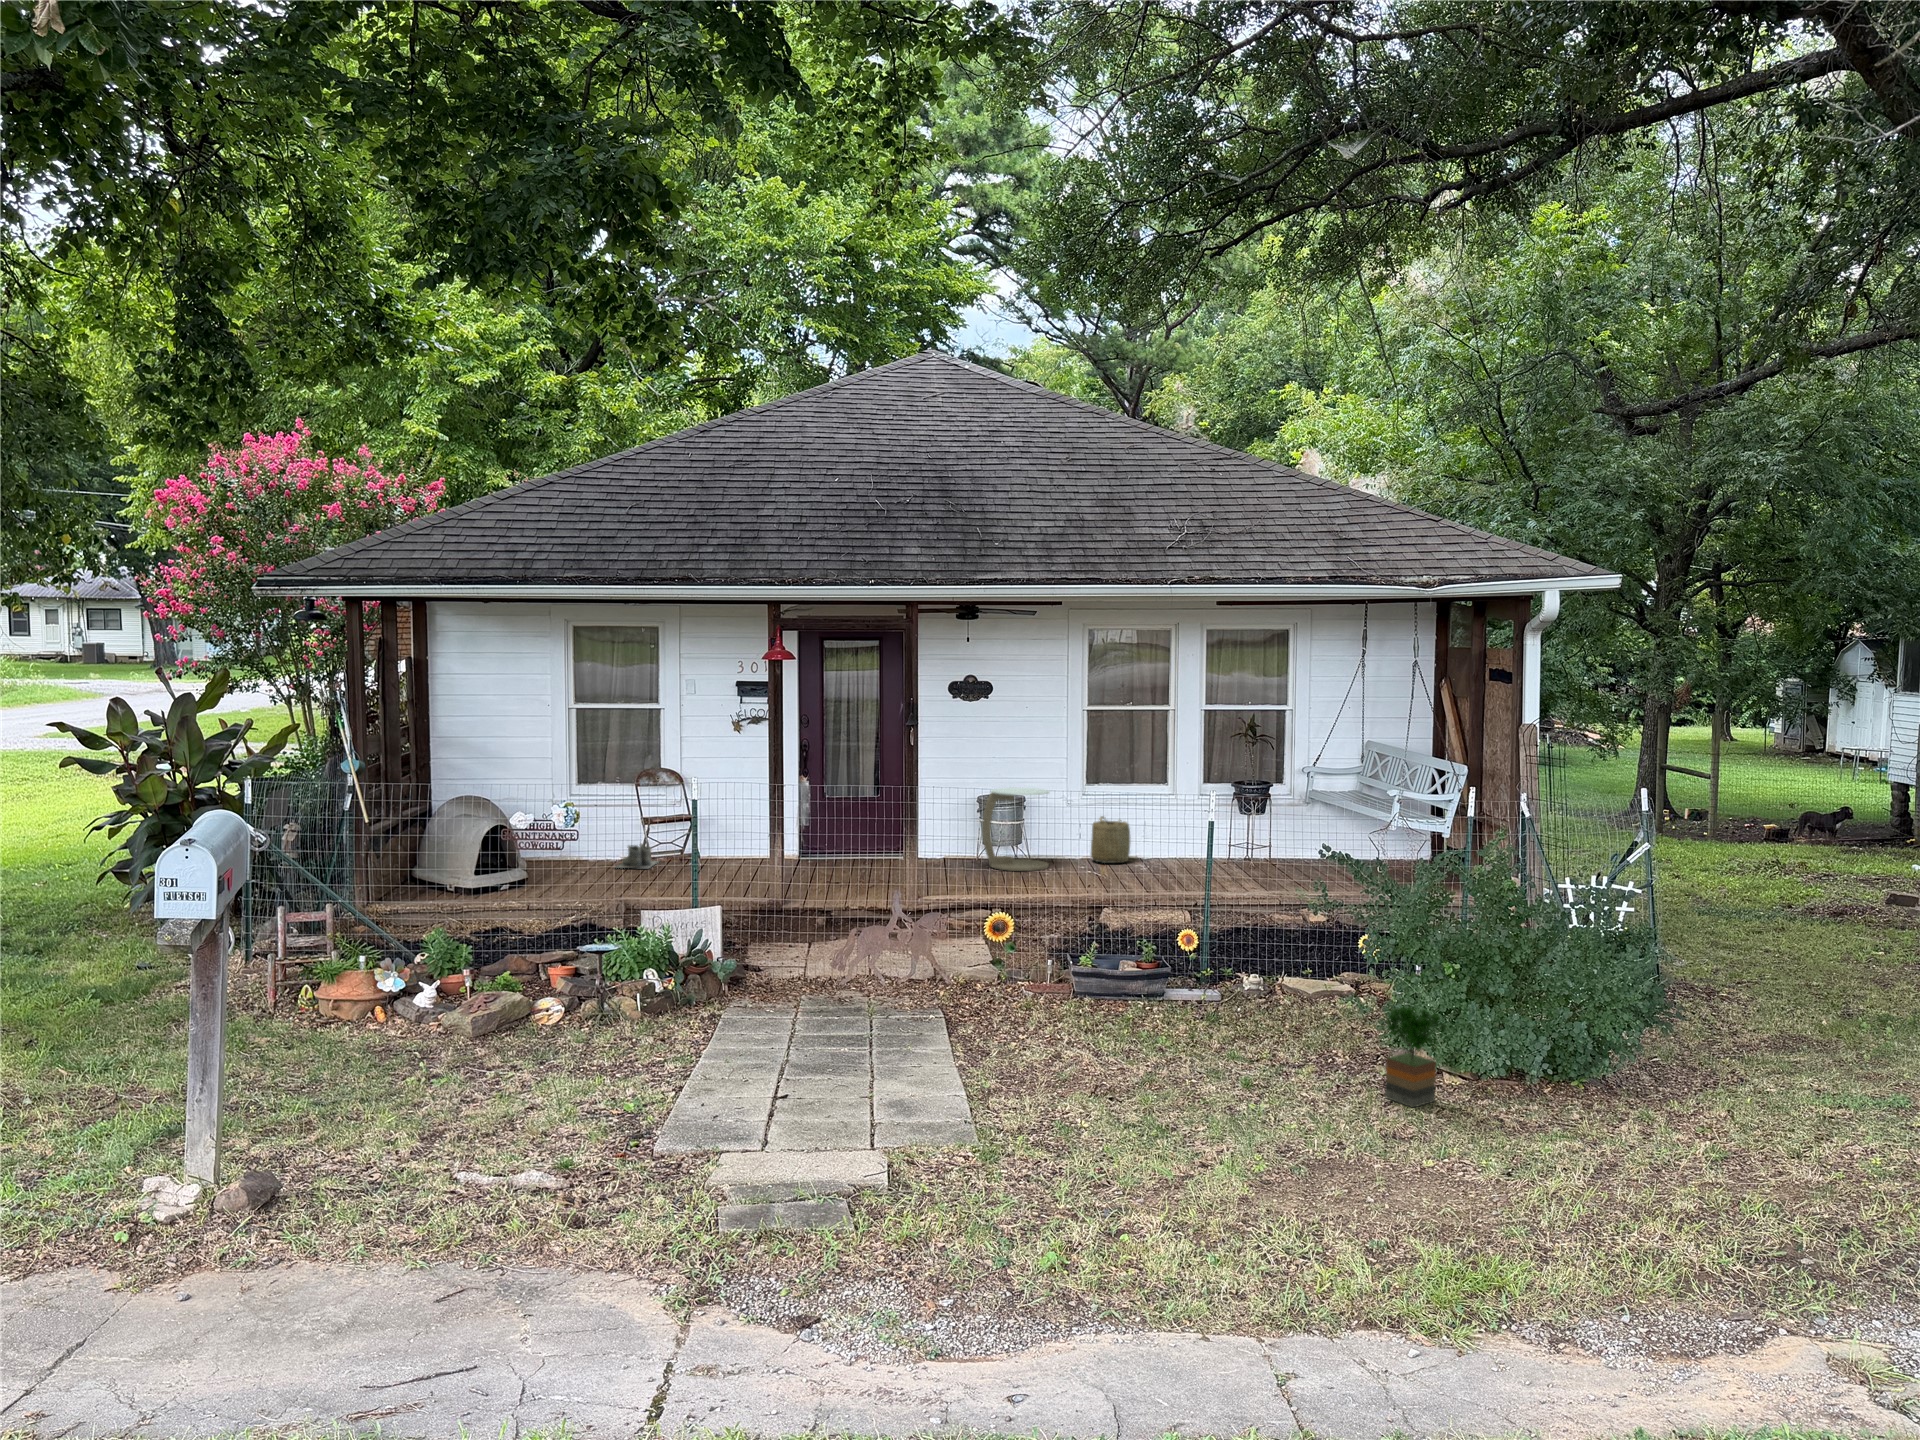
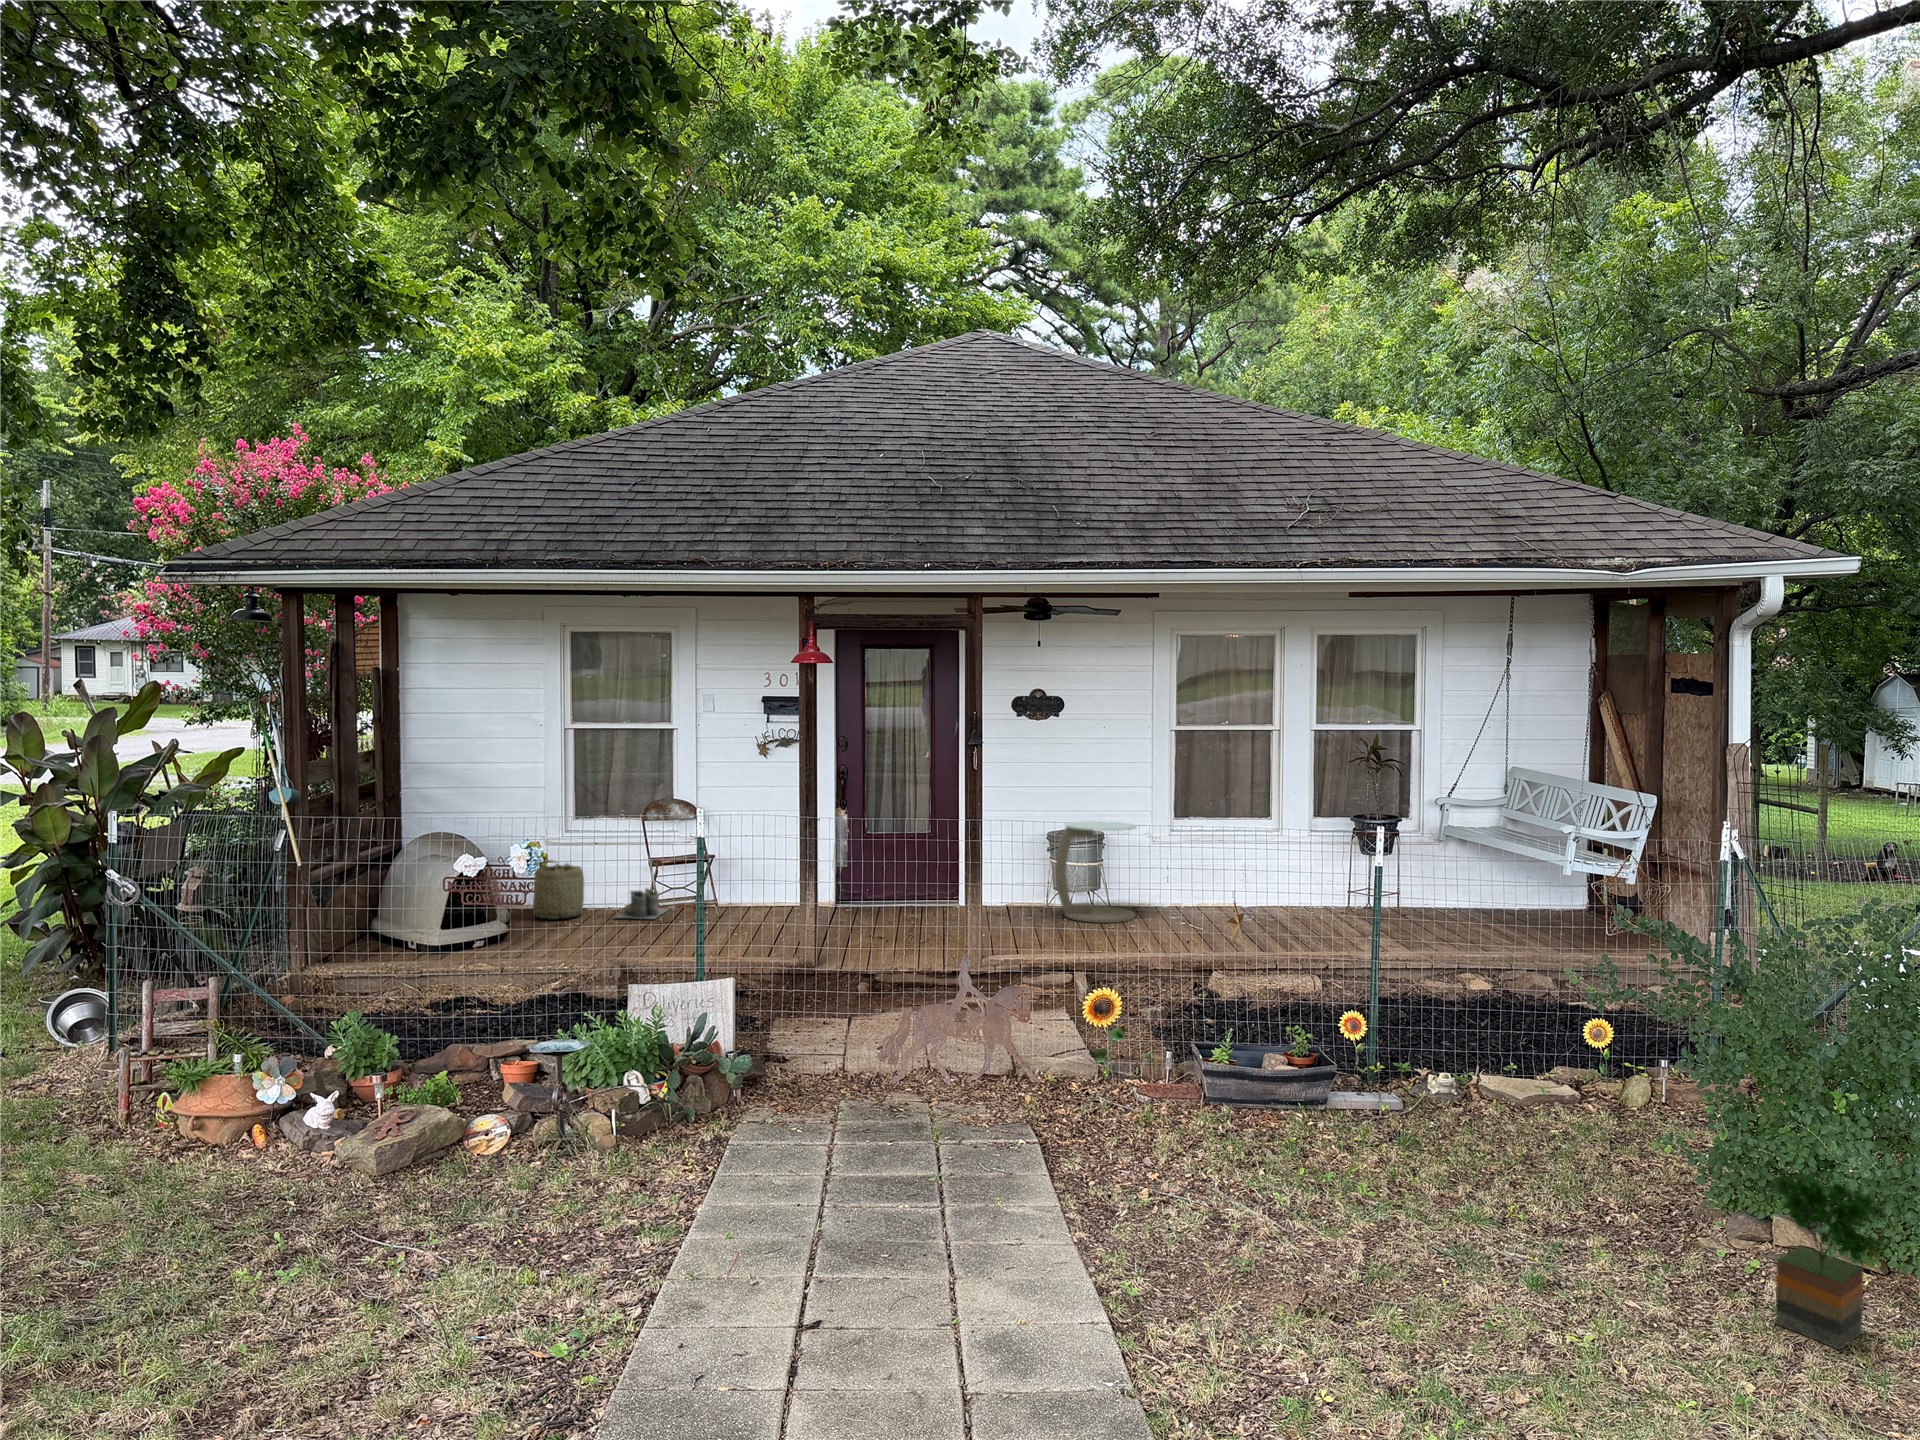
basket: present [1091,816,1130,863] -> present [533,860,584,919]

